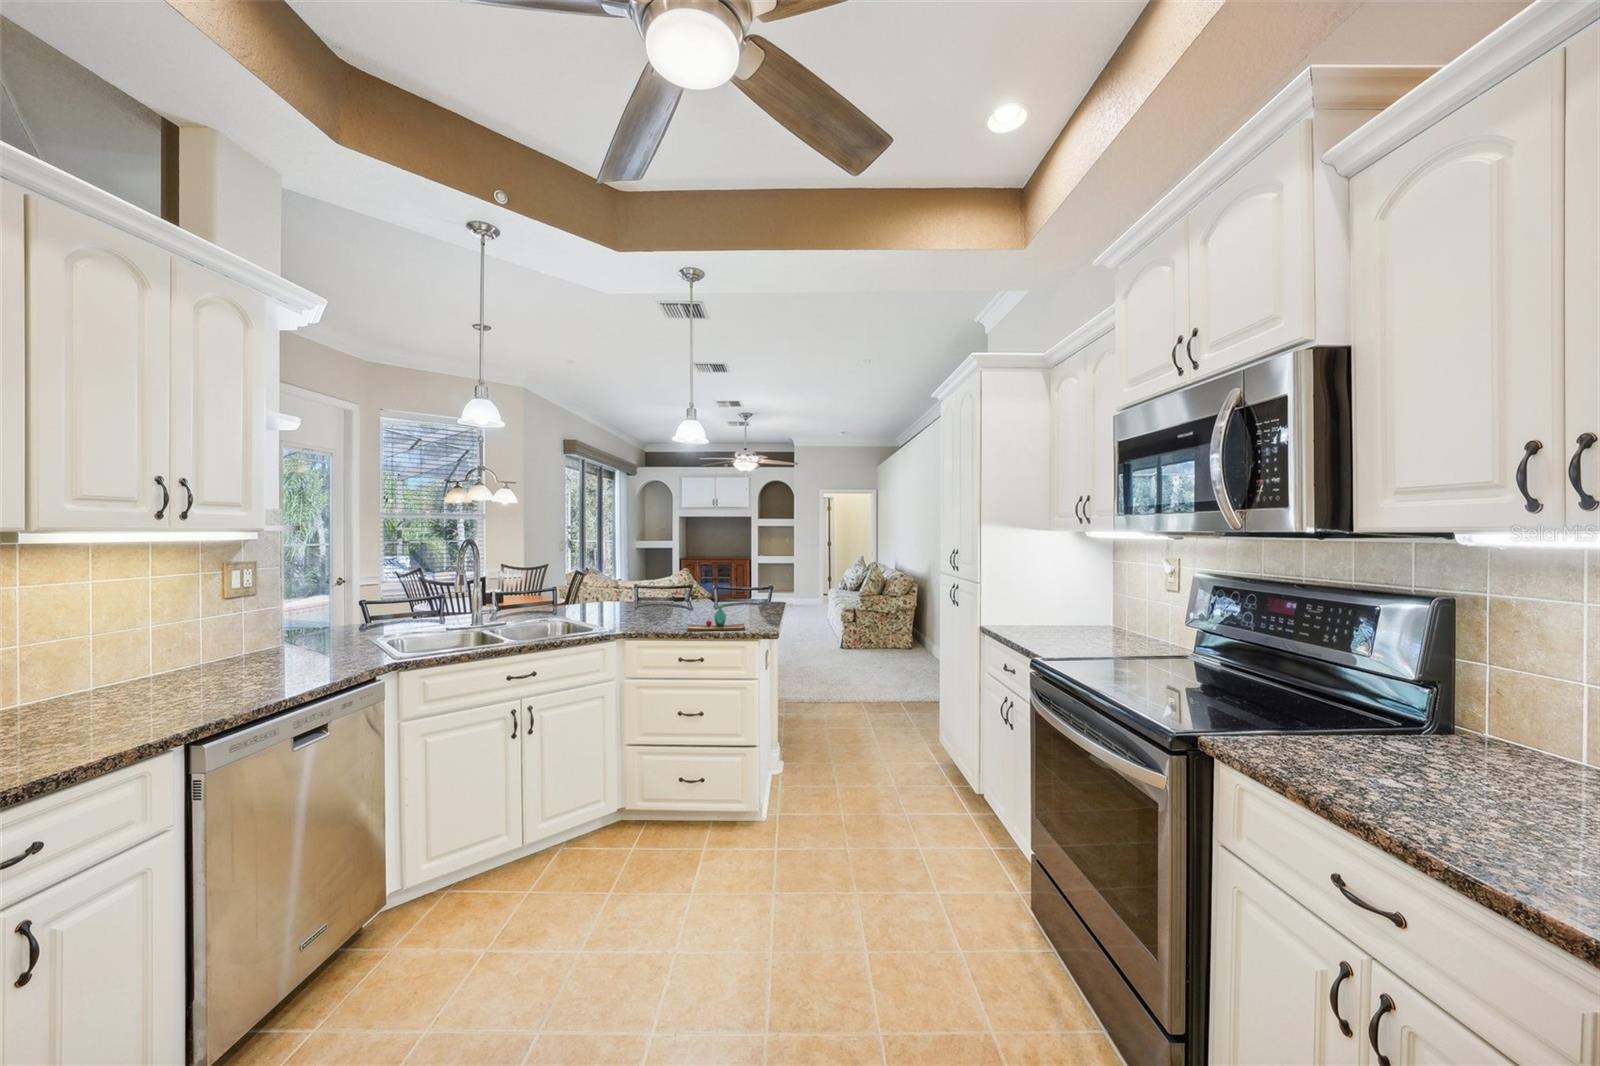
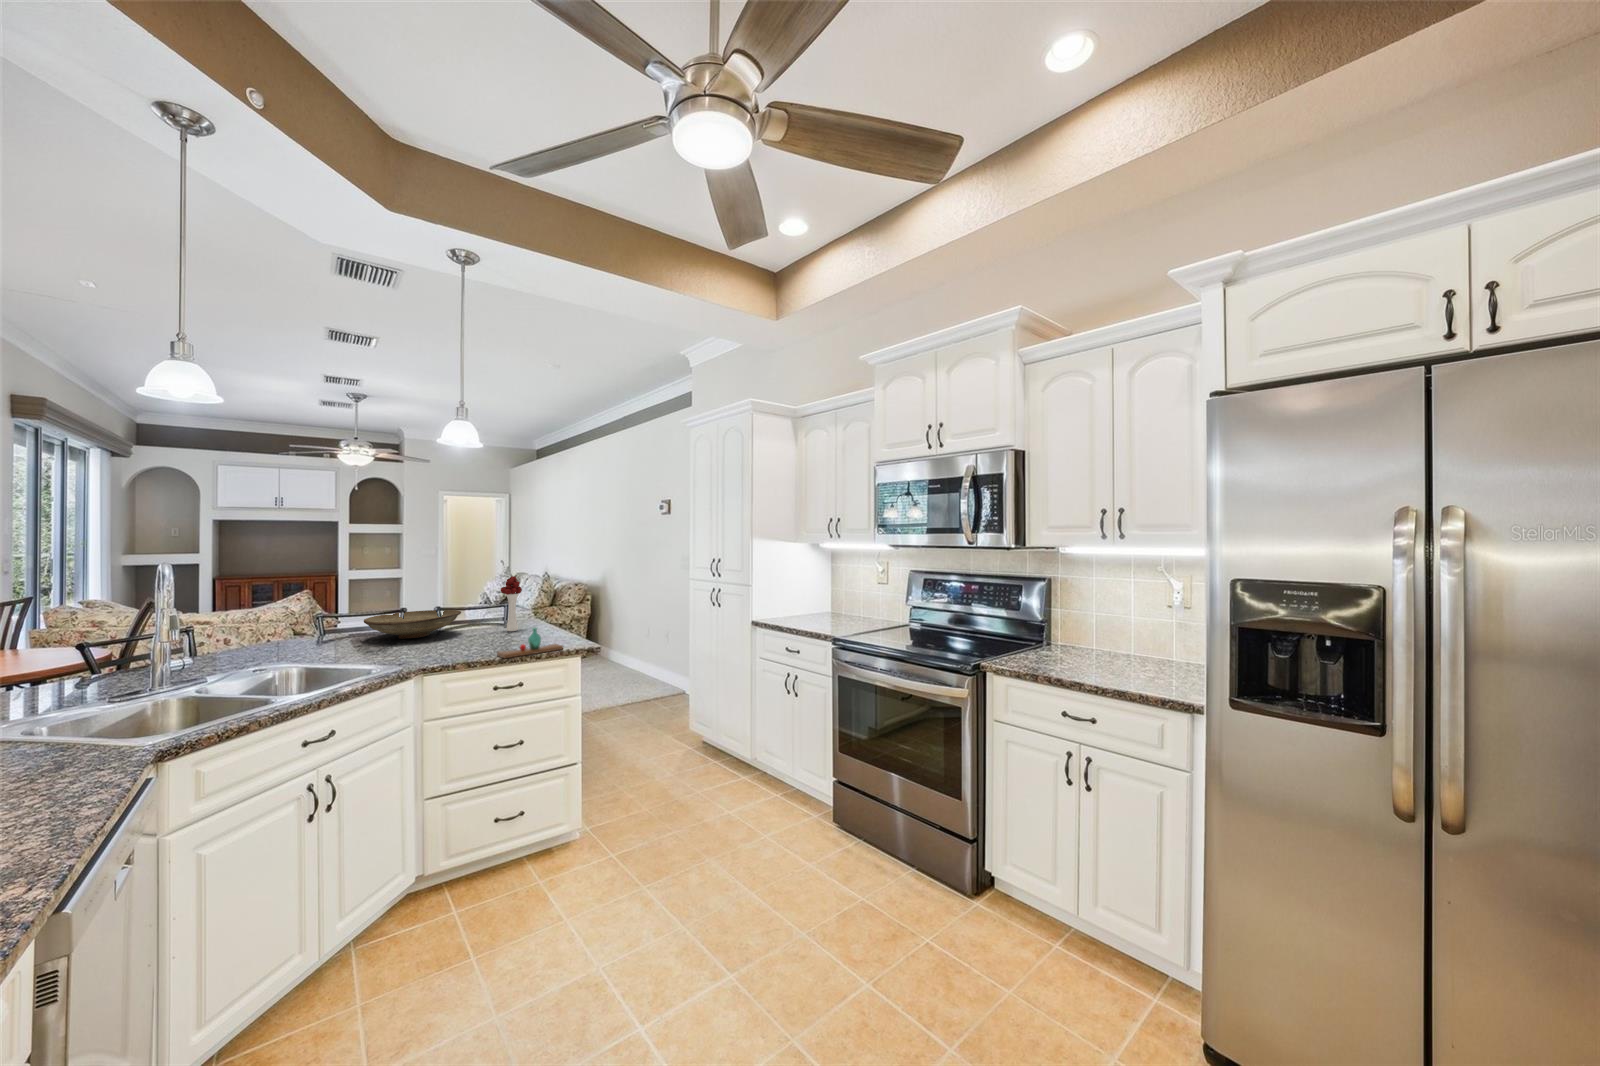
flower bouquet: none [734,558,754,610] -> present [501,576,522,631]
decorative bowl: none [636,585,709,607] -> present [364,610,461,639]

